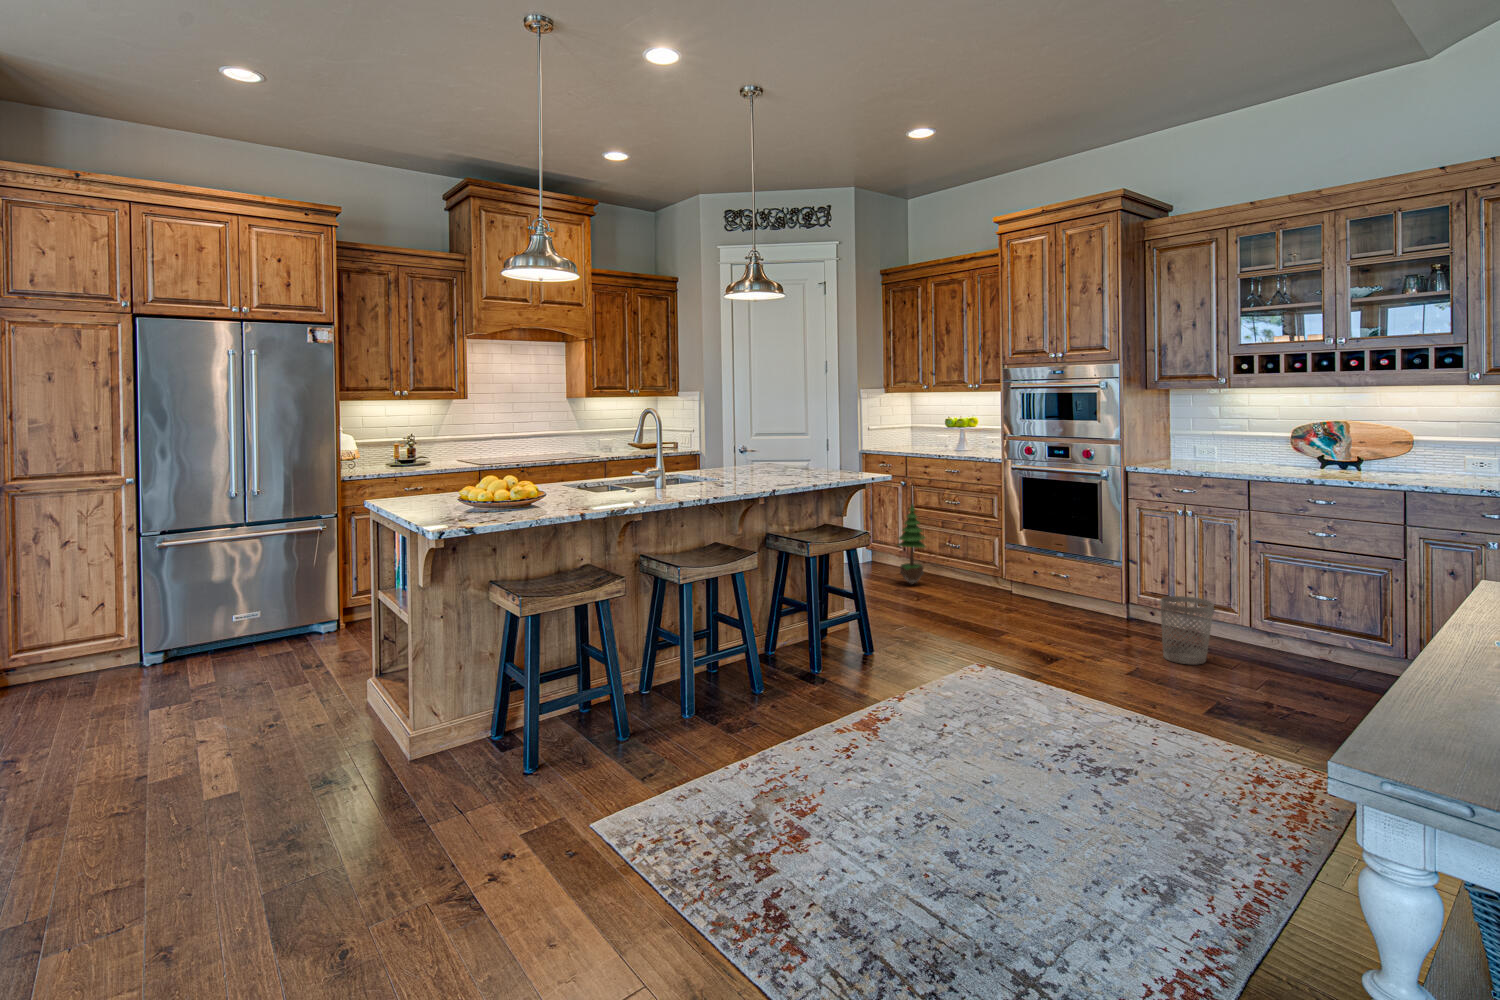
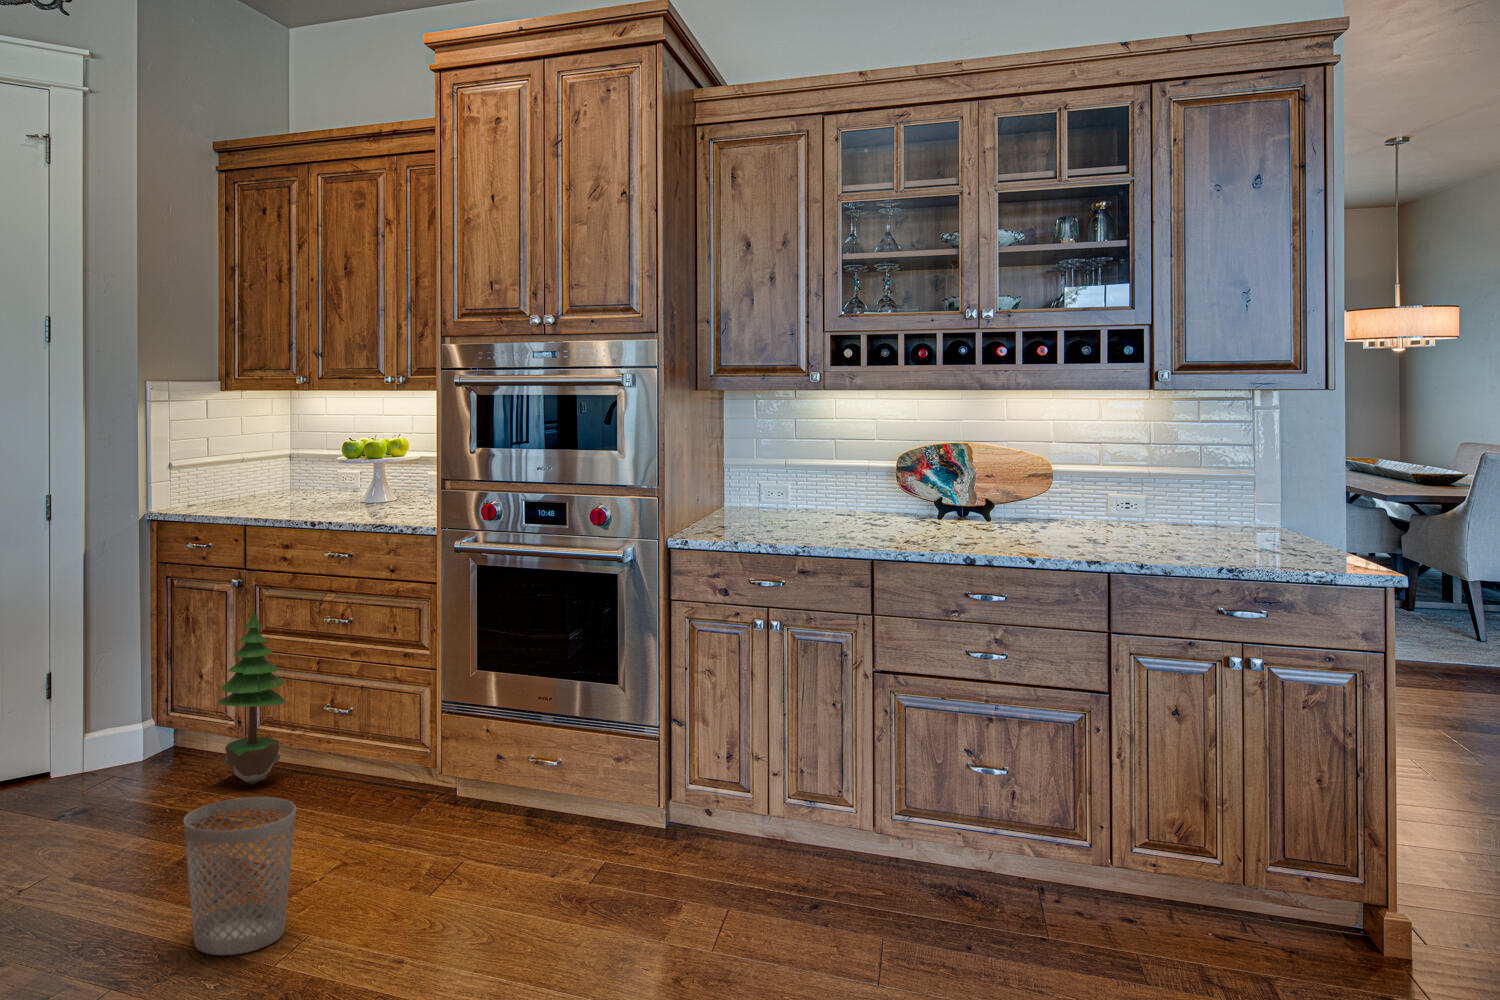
wastebasket: present [1160,596,1214,665] -> present [184,797,296,955]

